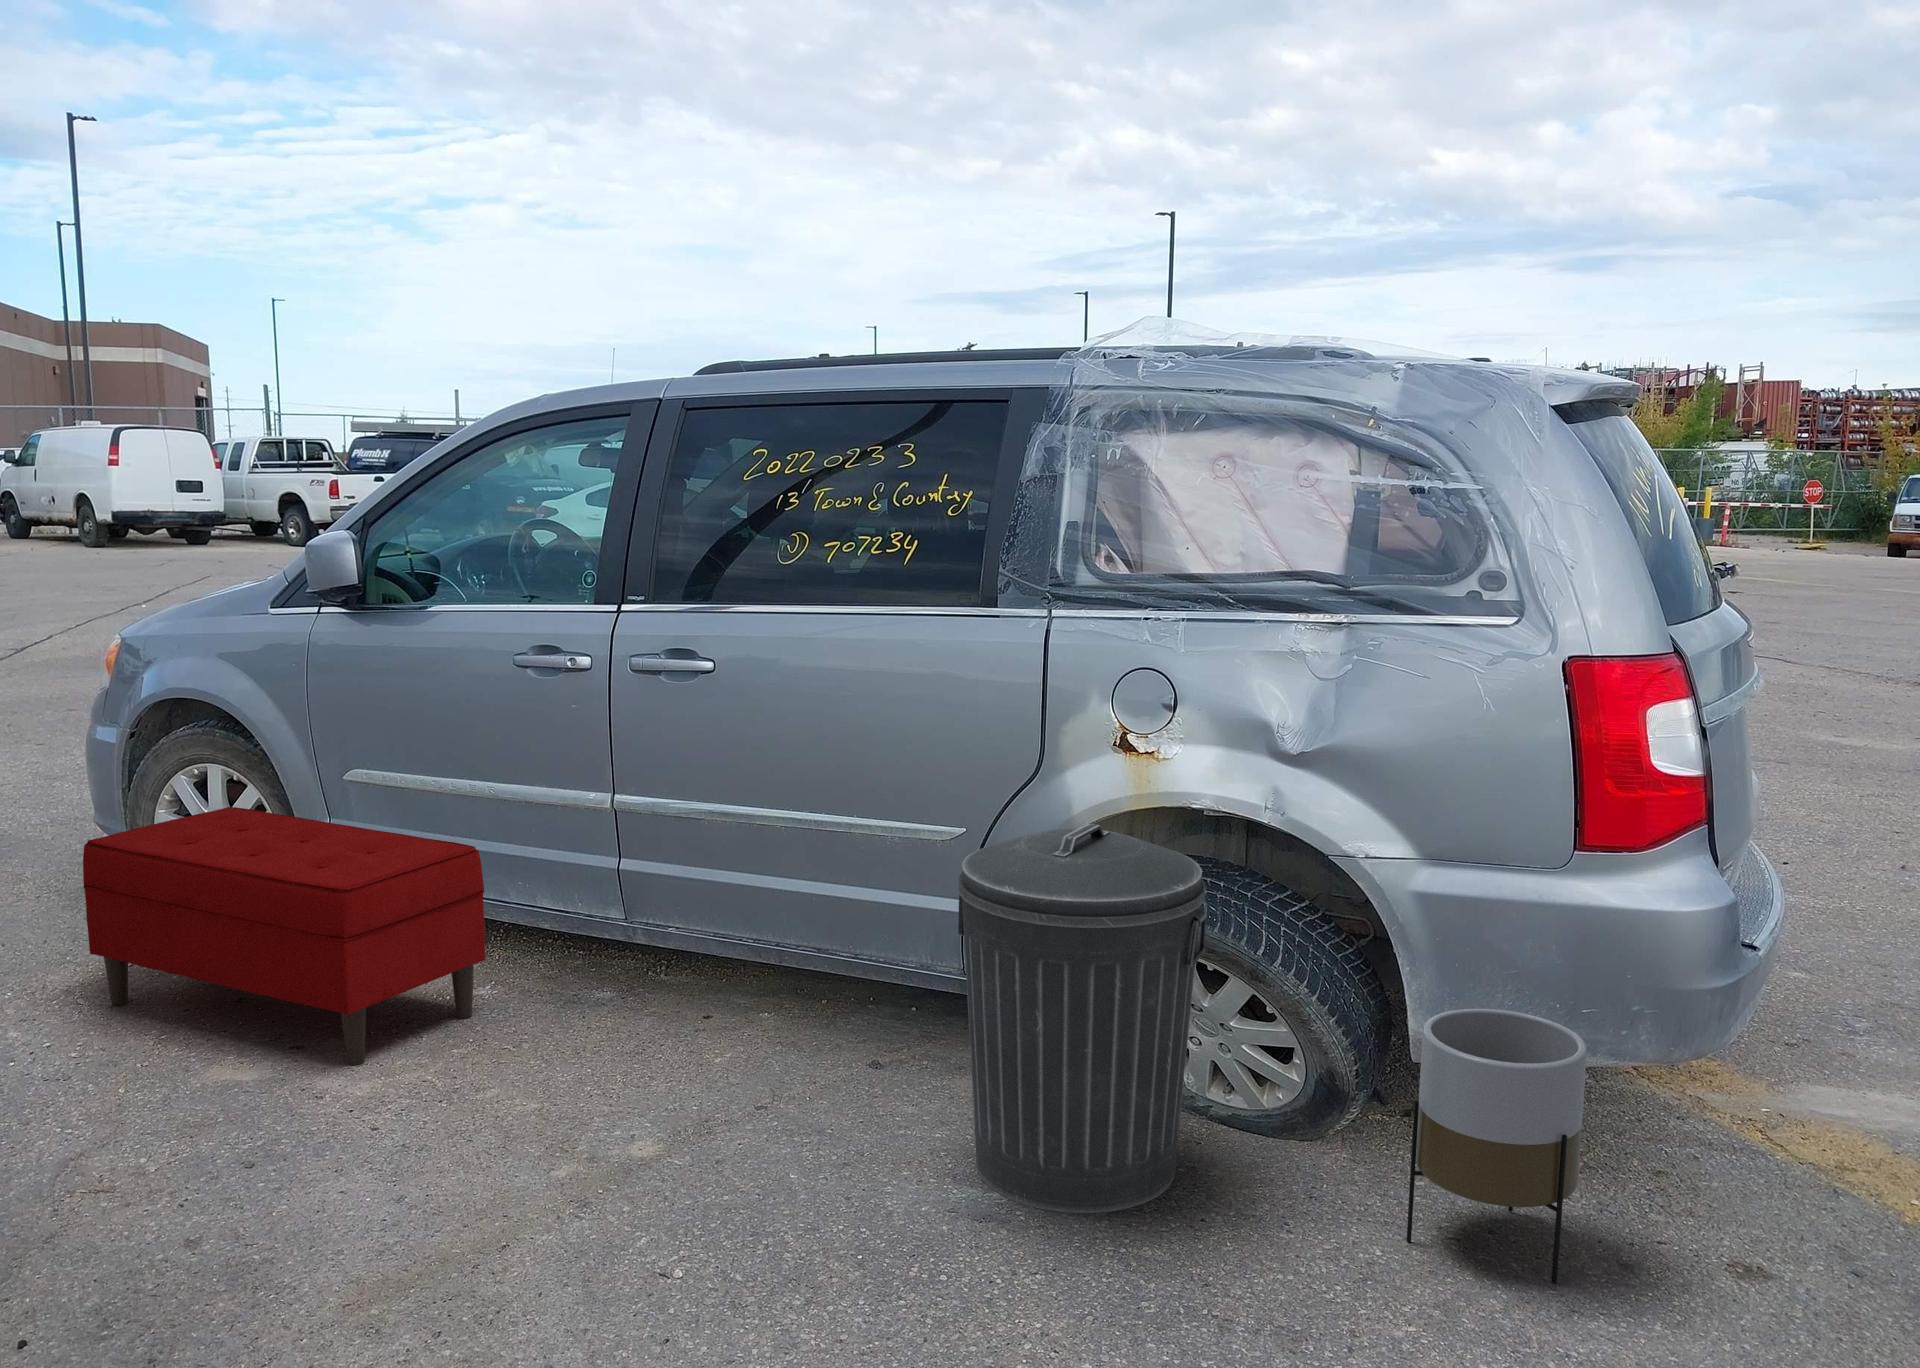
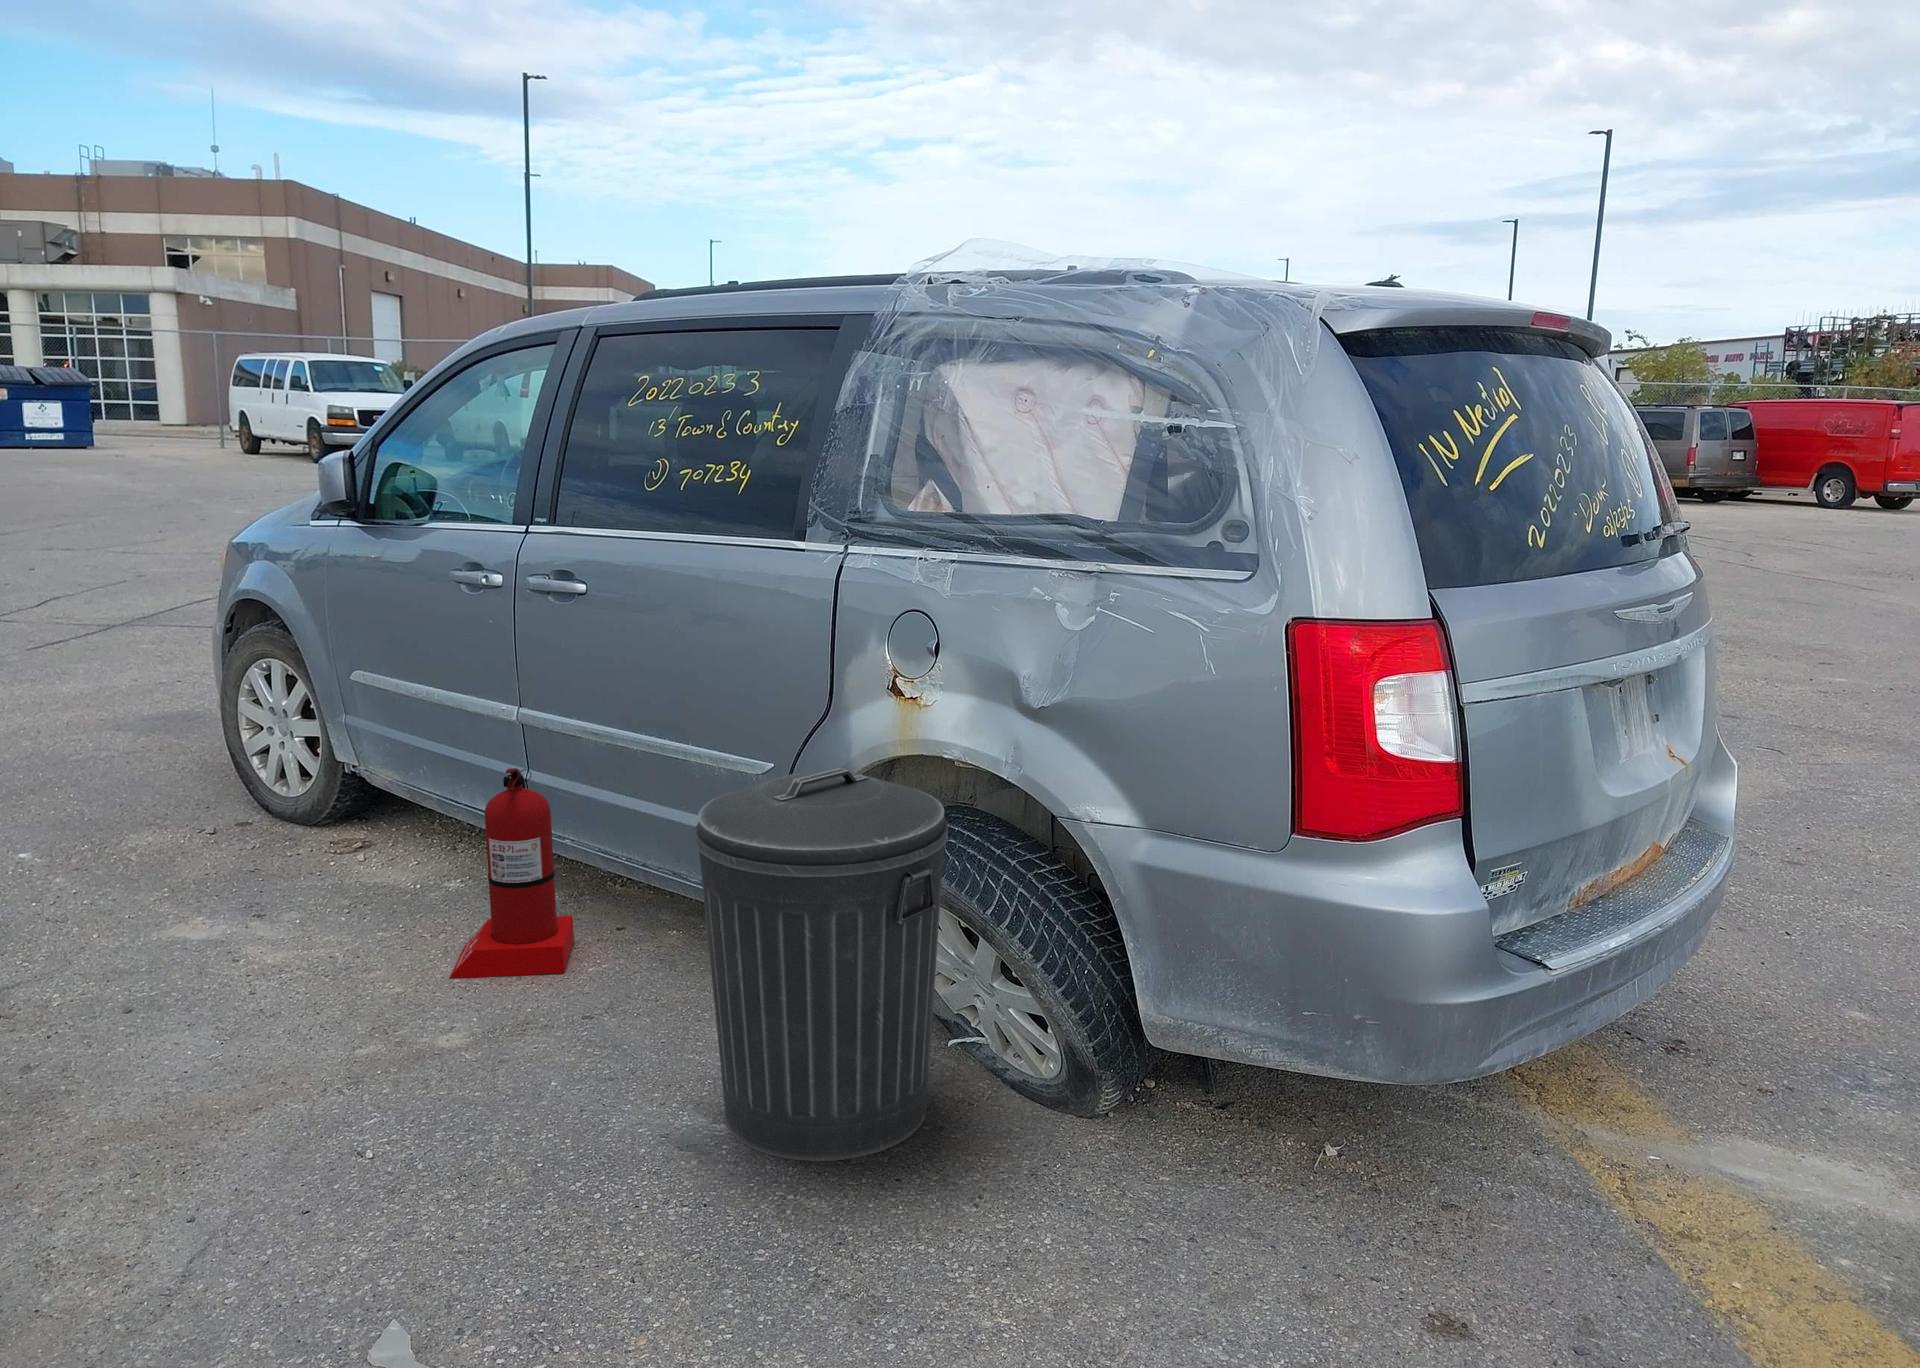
bench: present [83,807,485,1066] -> none [130,699,438,940]
fire extinguisher: none [557,856,691,1086] -> present [449,768,574,978]
planter: present [1407,1009,1587,1283] -> none [1087,997,1269,1303]

